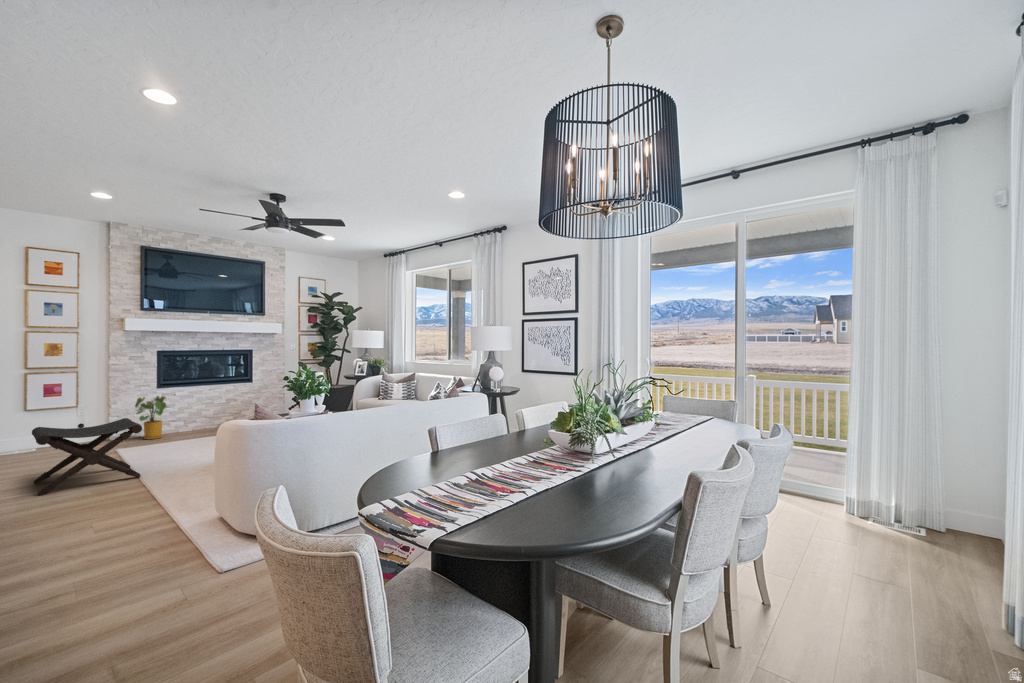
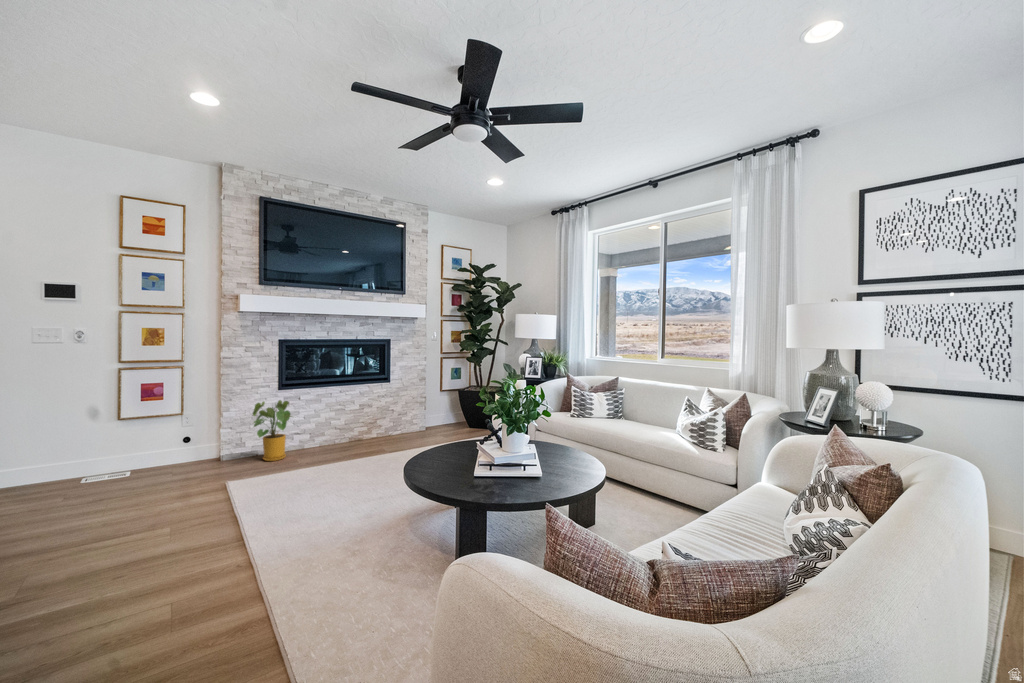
footstool: present [32,418,142,495] -> none [74,448,256,609]

